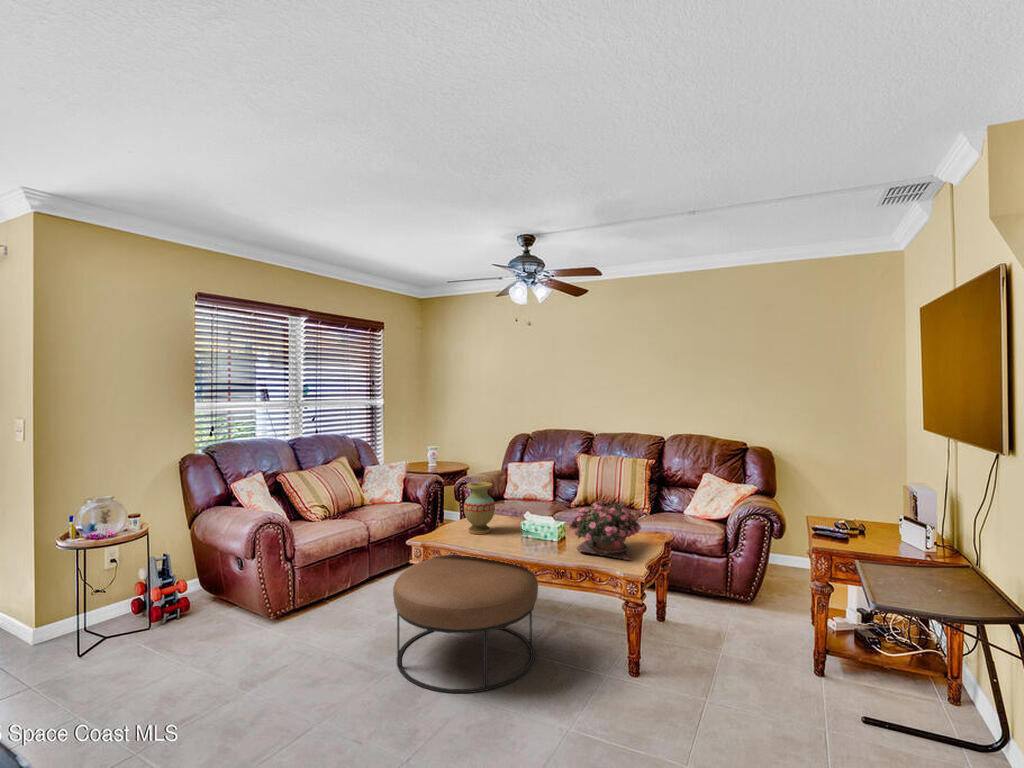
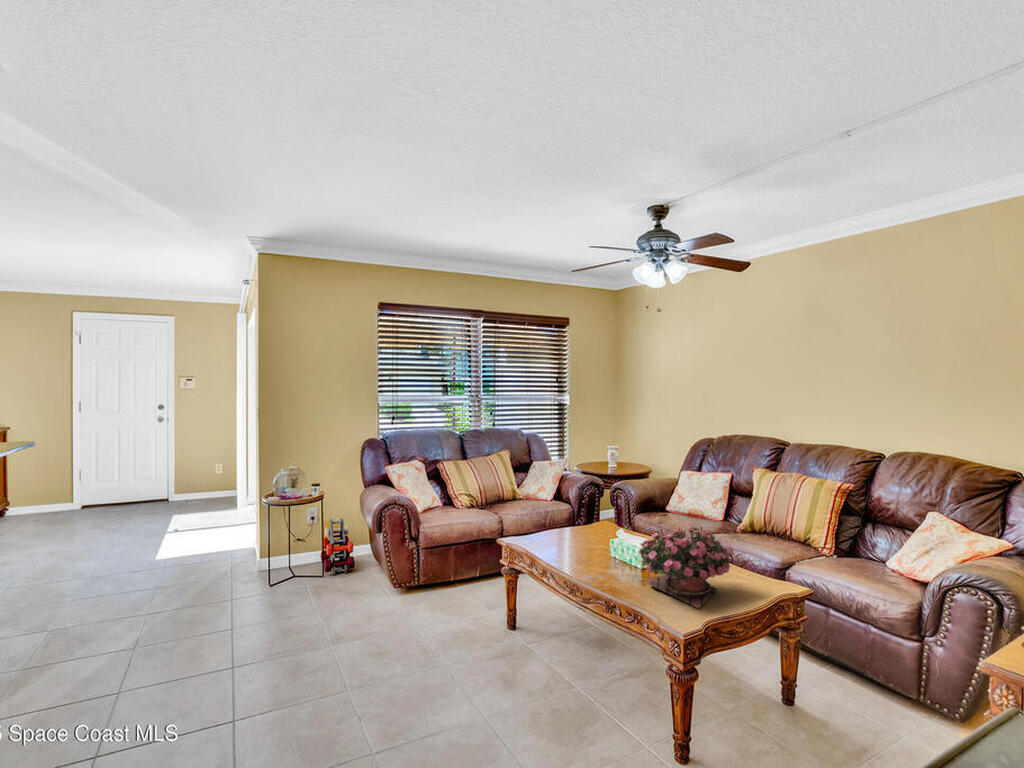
vase: present [464,482,495,534] -> none [560,488,594,545]
ottoman: present [393,555,538,693] -> none [448,560,602,711]

